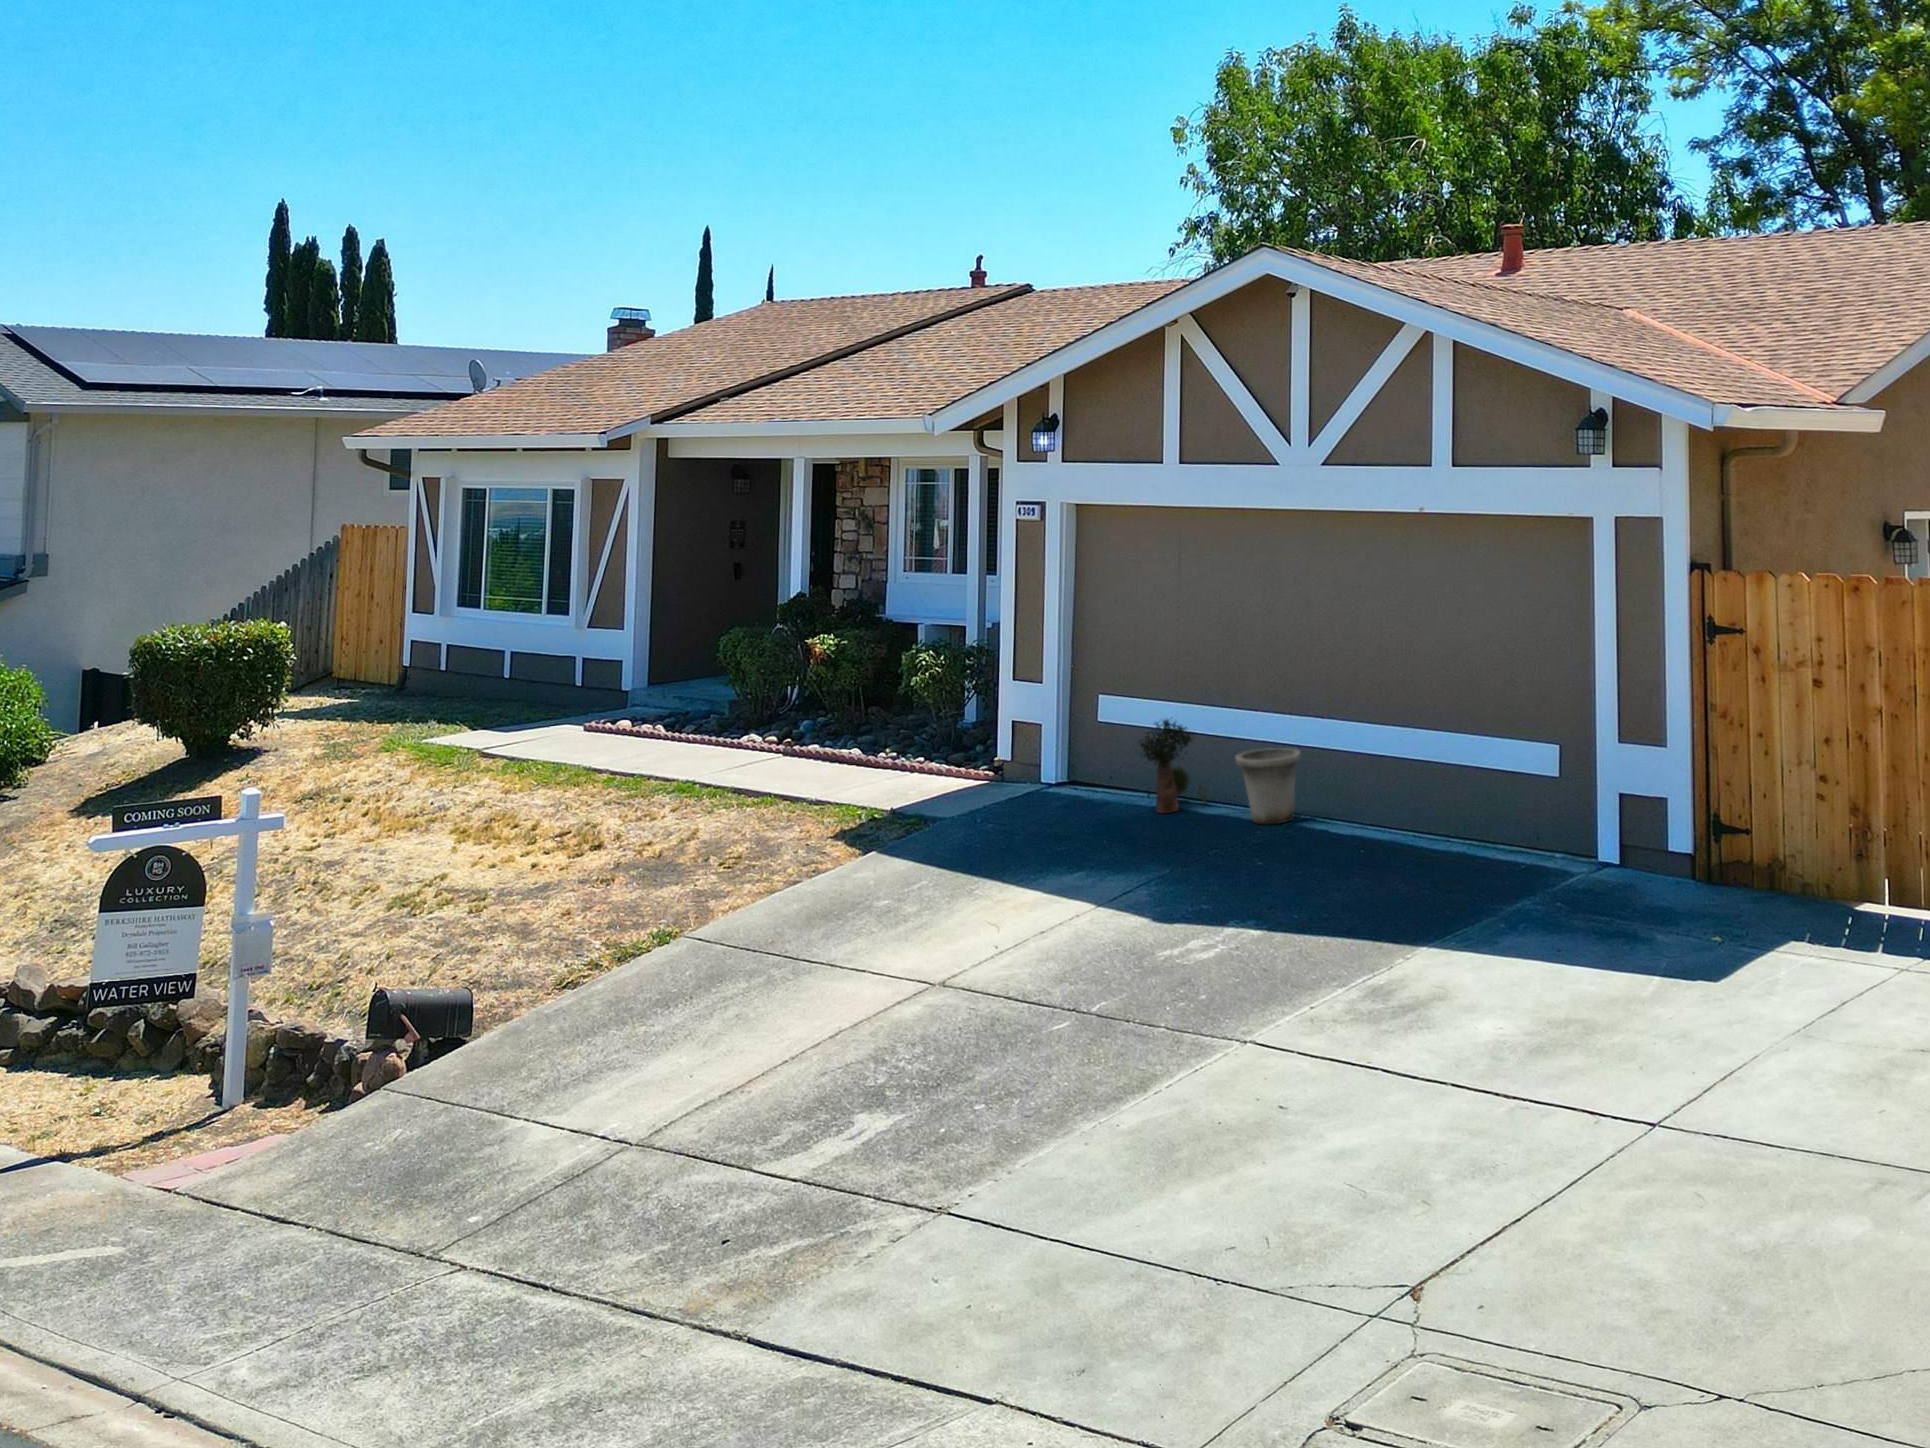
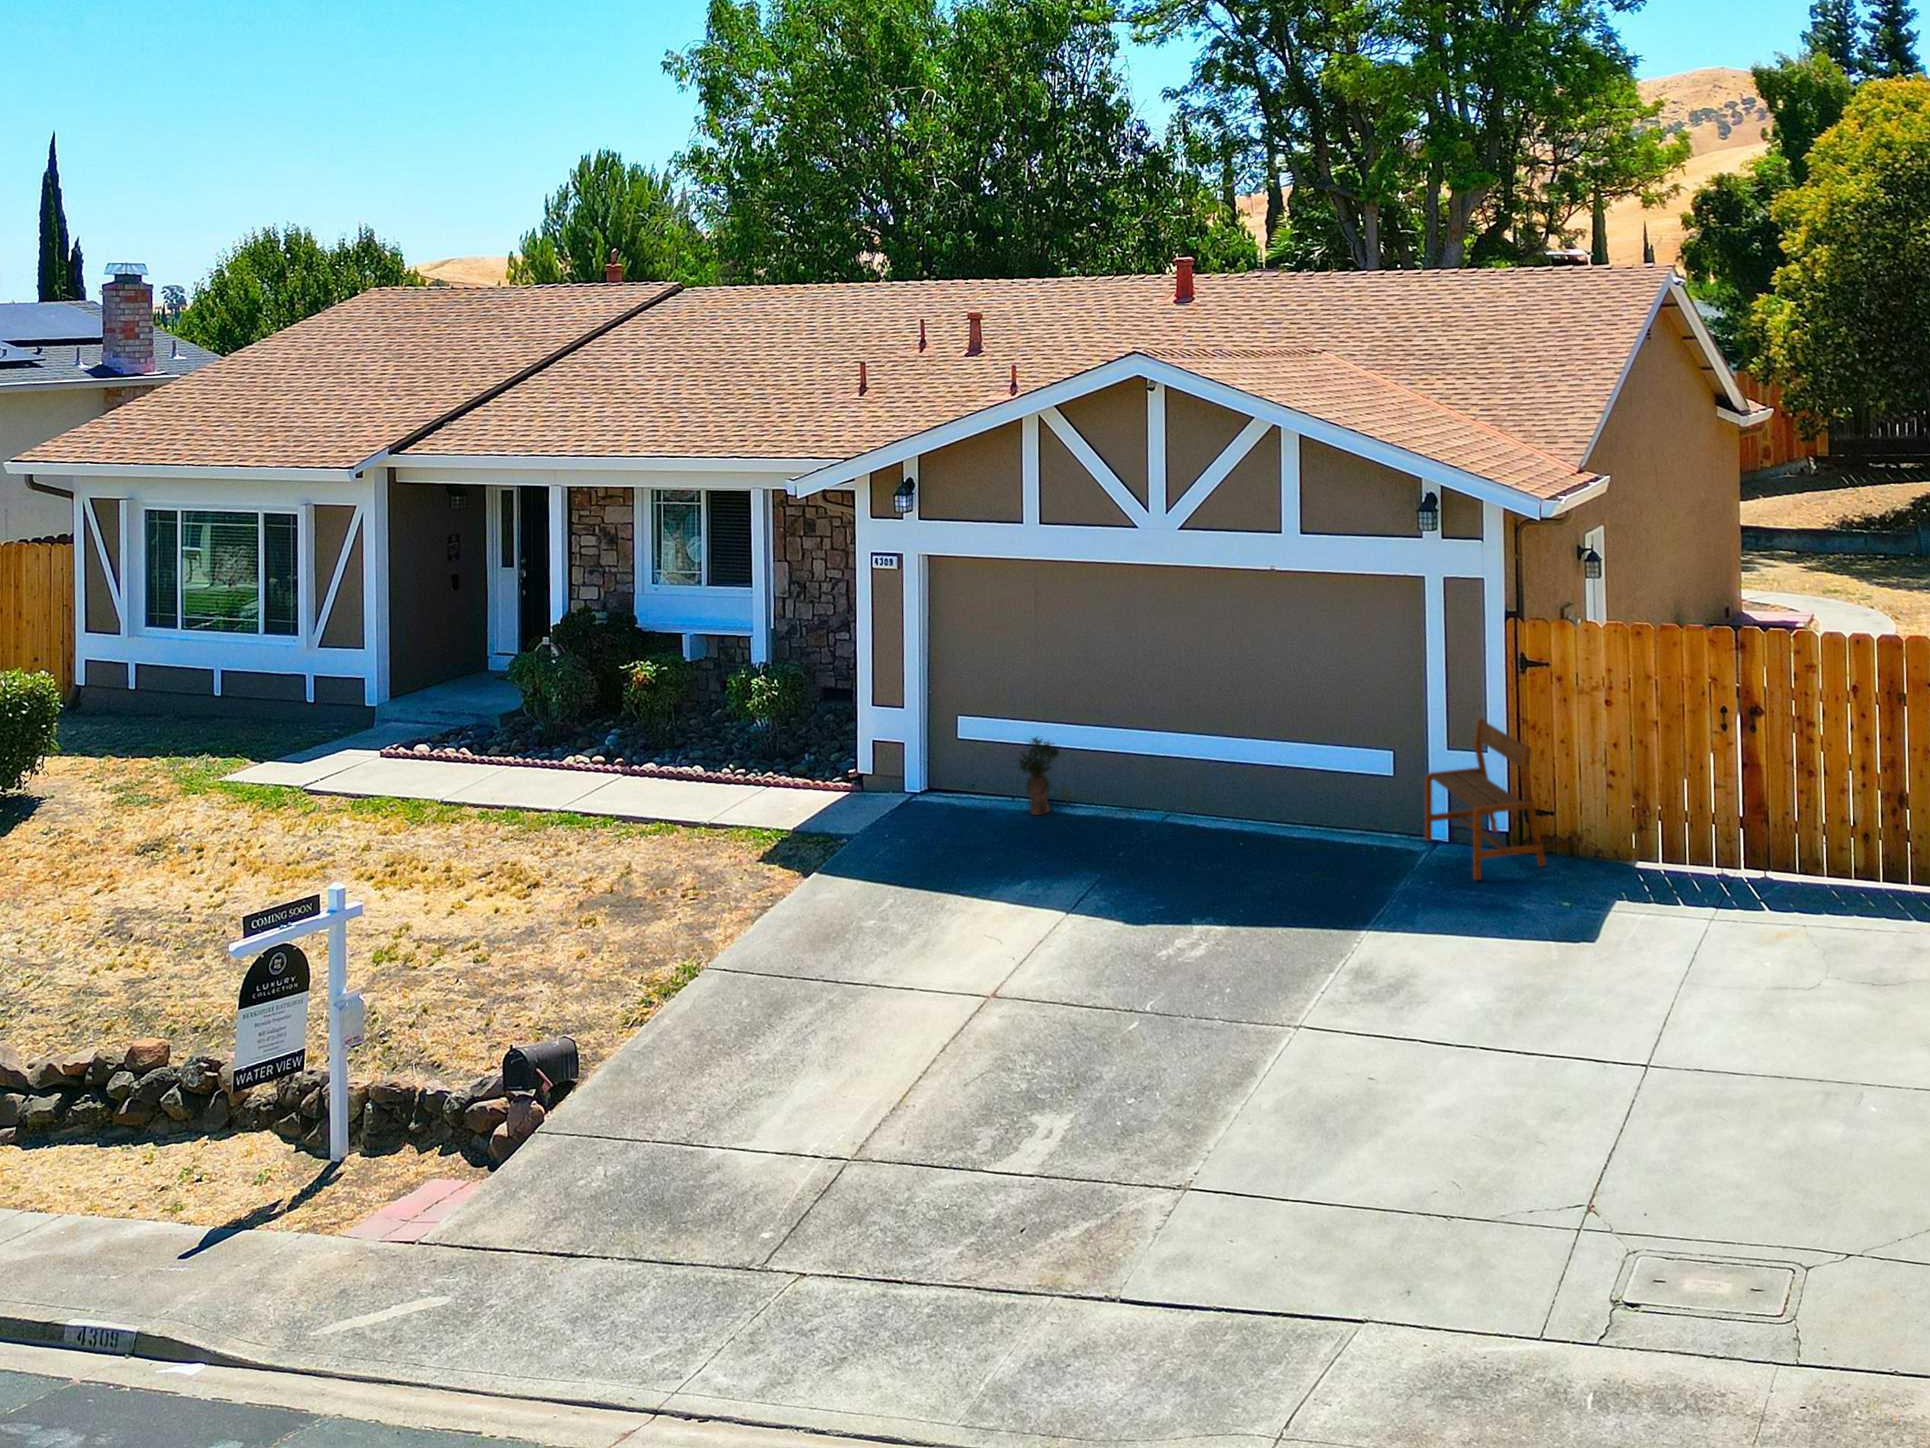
bench: none [1586,703,1716,905] -> present [1425,718,1546,880]
trash can: present [1236,748,1300,824] -> none [1109,756,1161,821]

